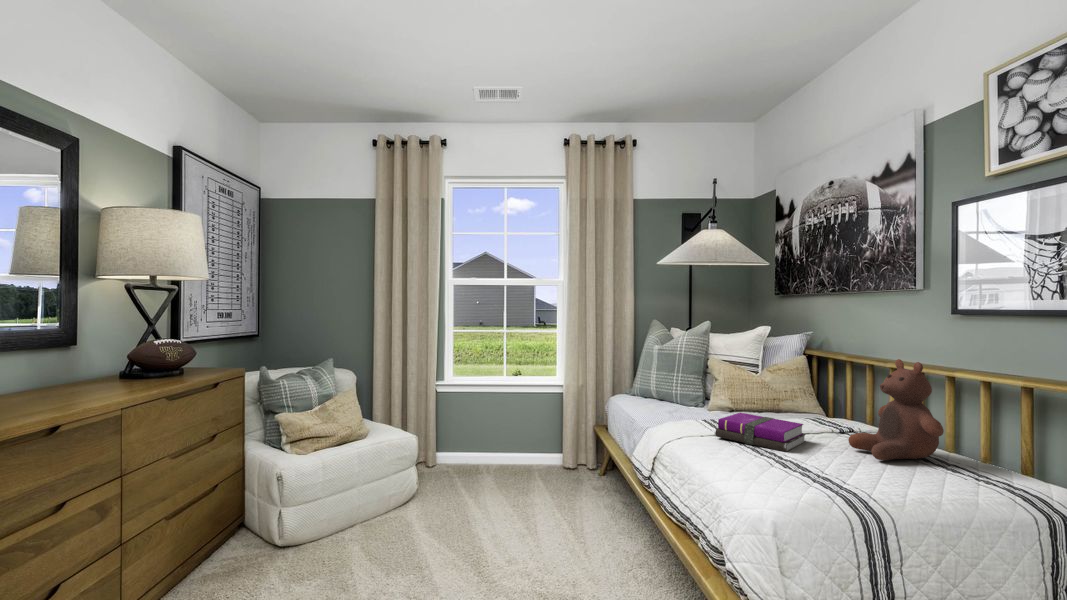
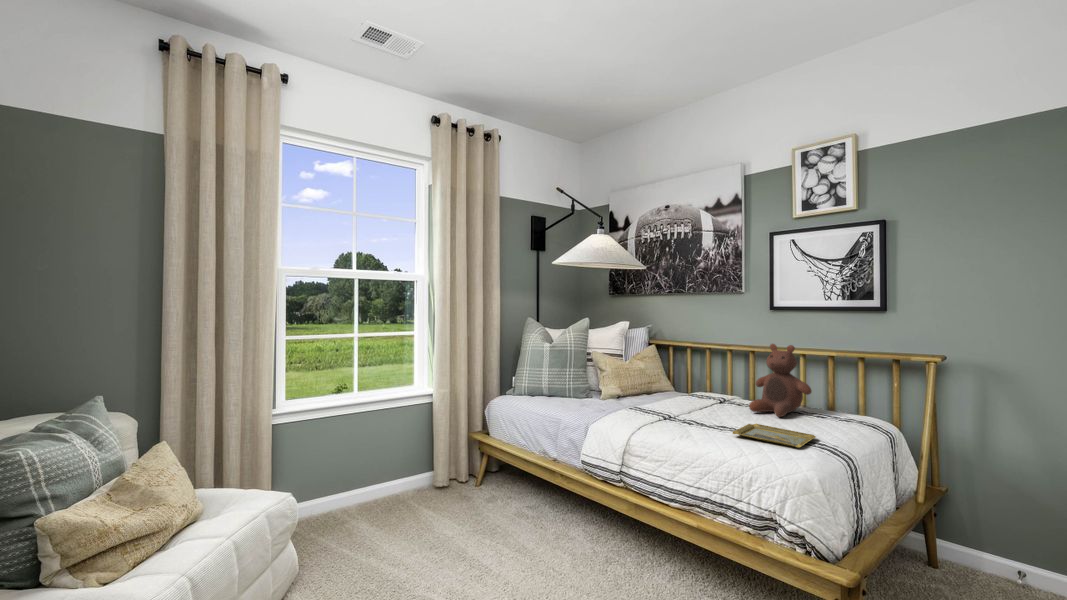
notebook: present [715,413,806,452] -> none [662,398,726,423]
tray: none [755,456,864,490] -> present [733,424,816,447]

